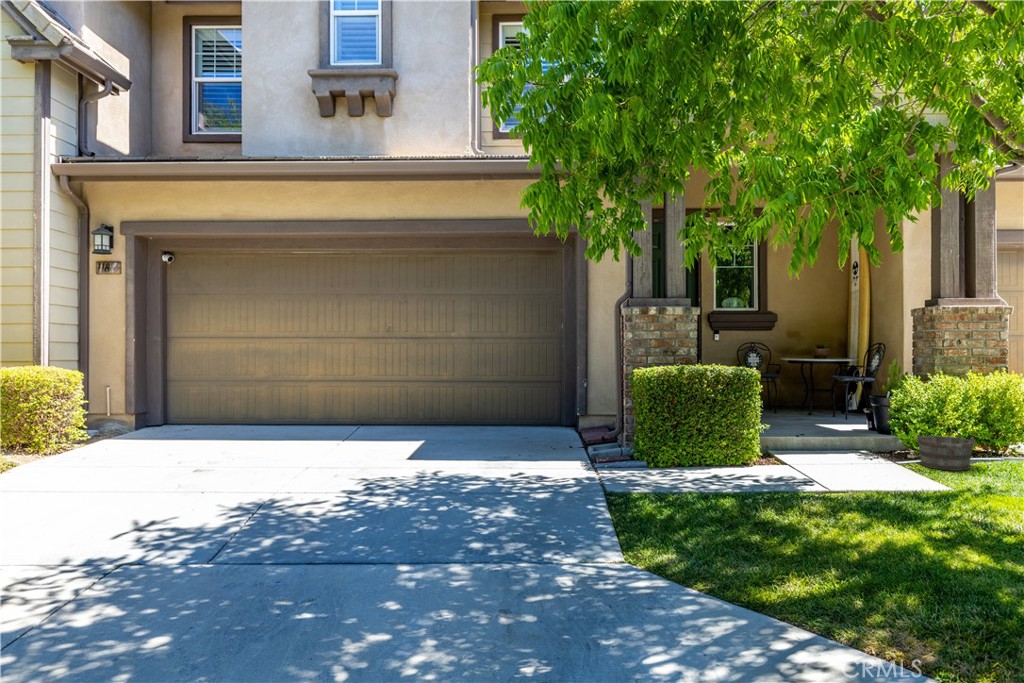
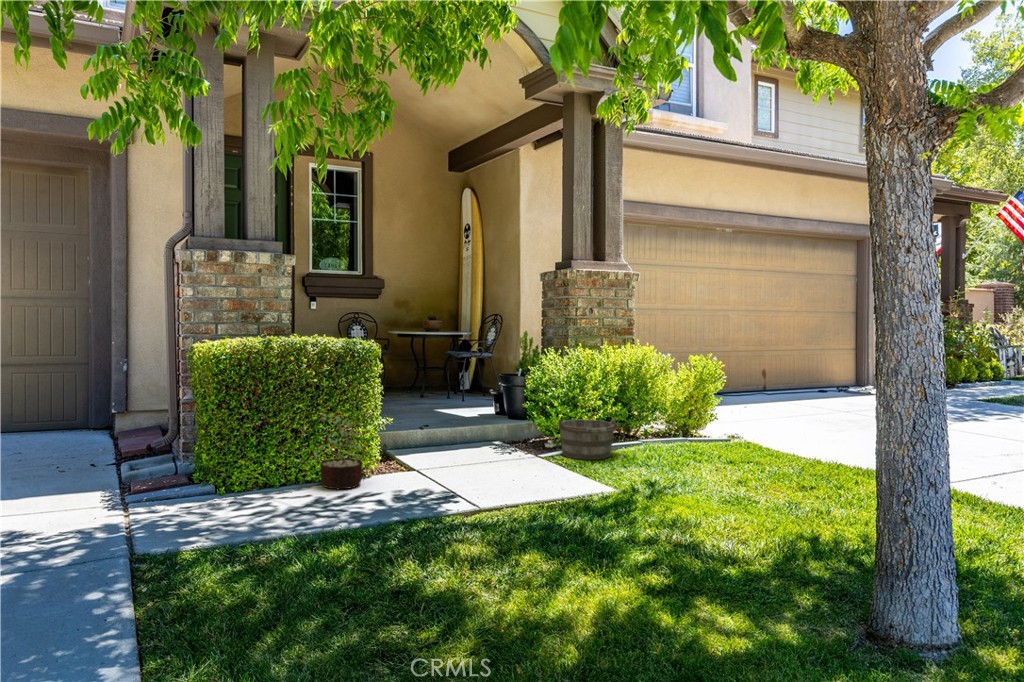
decorative plant: none [709,418,747,472] -> present [311,412,364,489]

